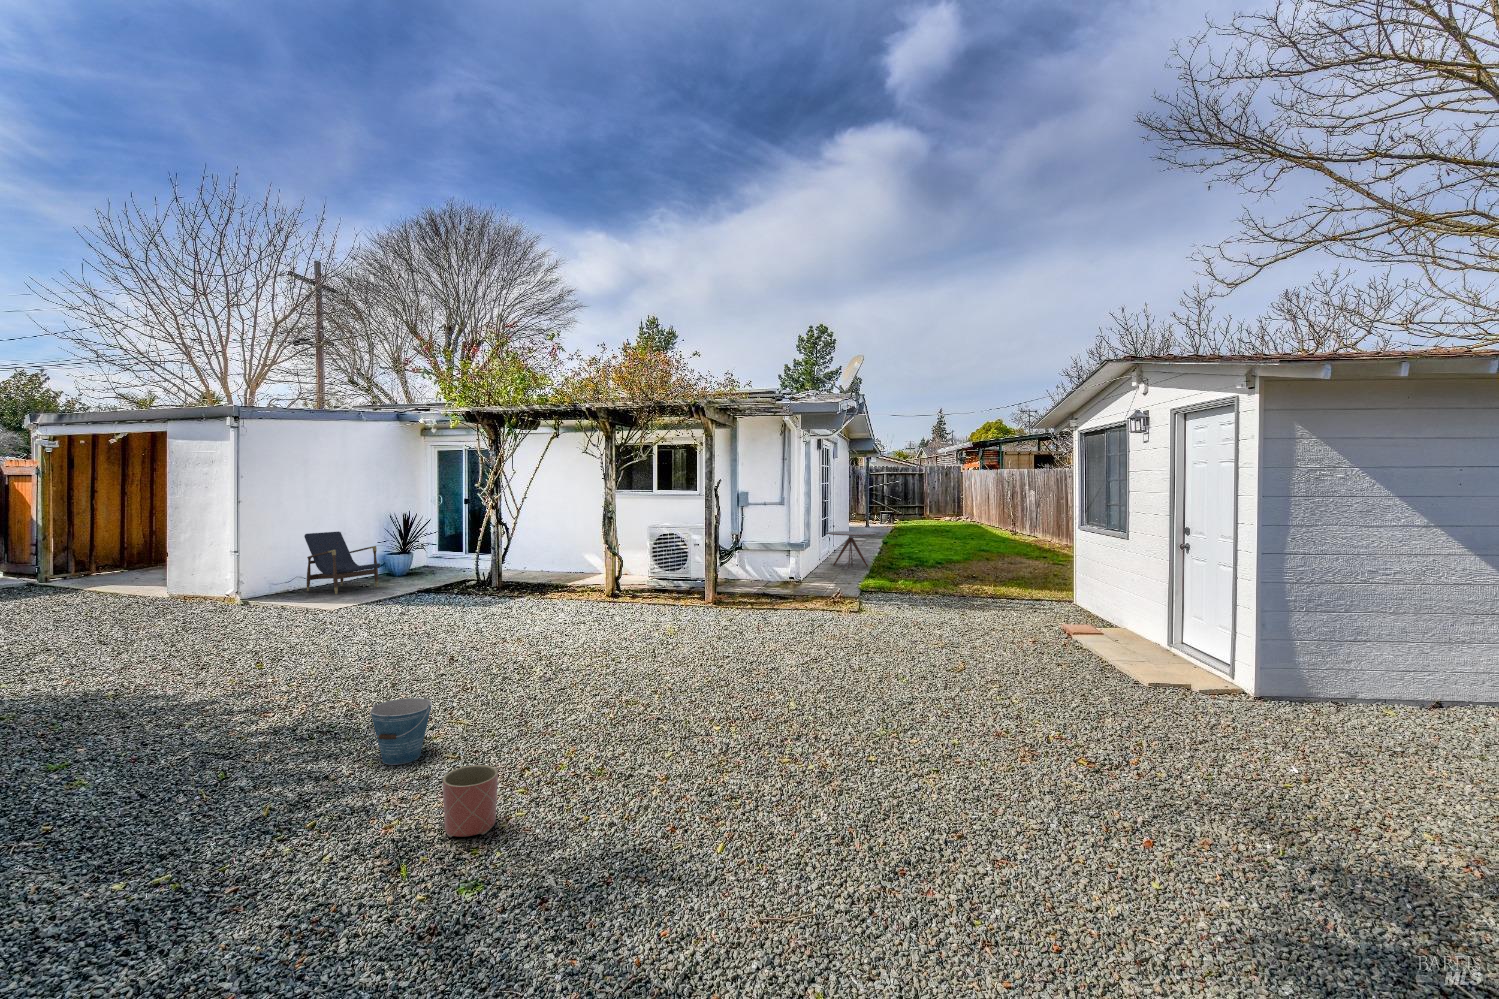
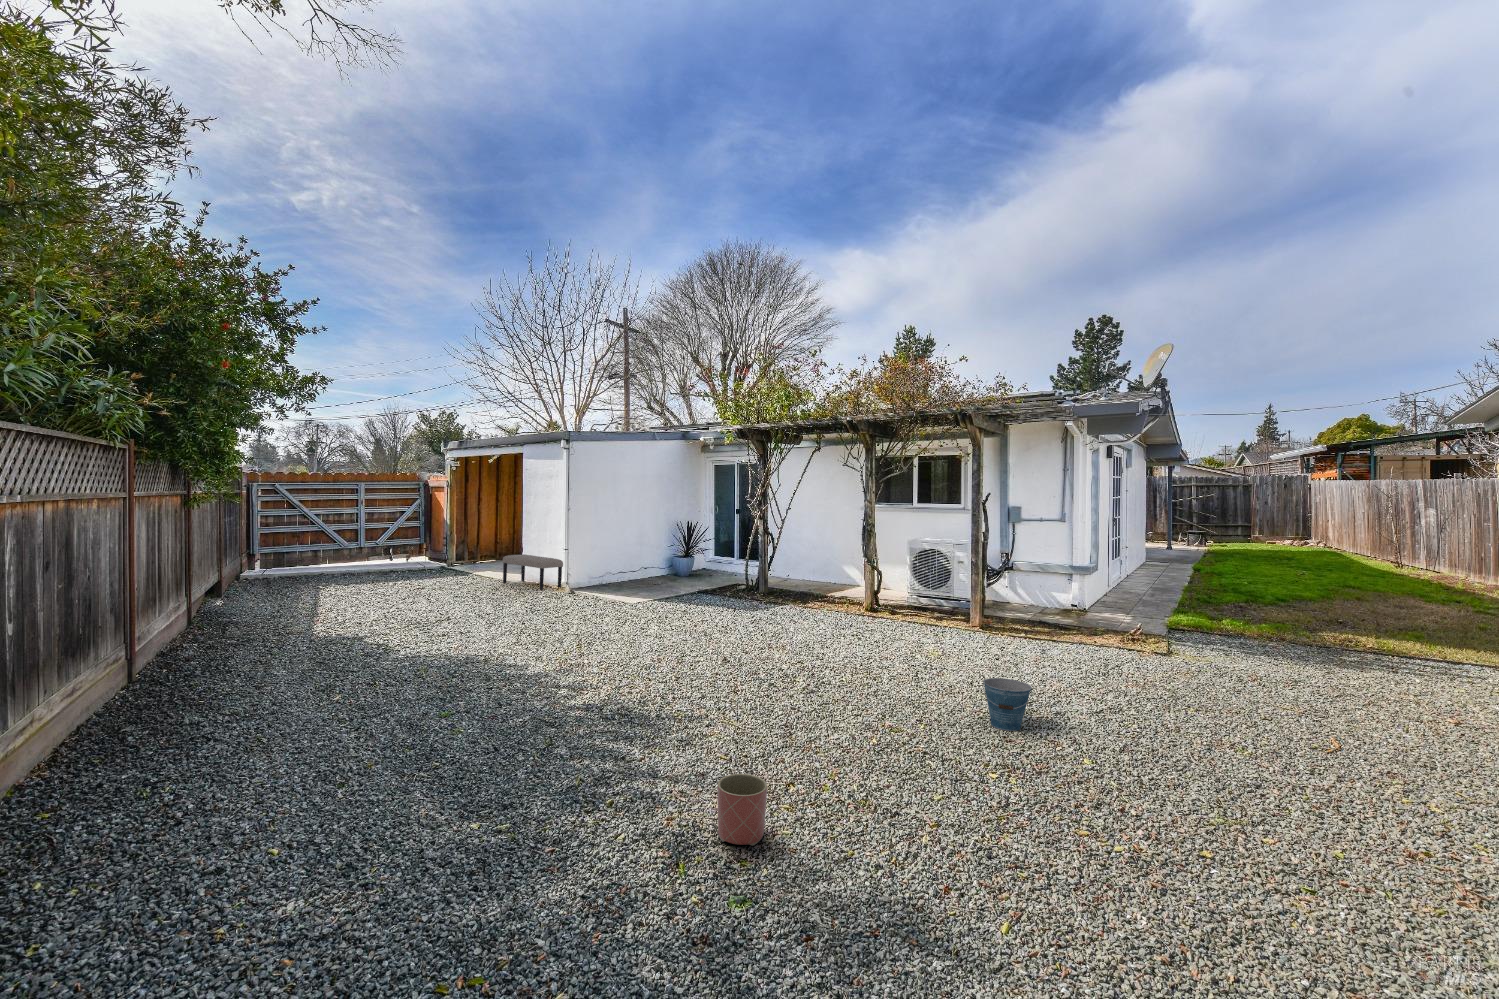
lounge chair: present [304,531,381,594] -> none [614,534,669,587]
round table: present [826,531,876,568] -> none [1106,558,1170,601]
bench: none [138,565,232,607] -> present [503,555,563,590]
bucket: present [369,698,432,765] -> present [983,678,1032,731]

